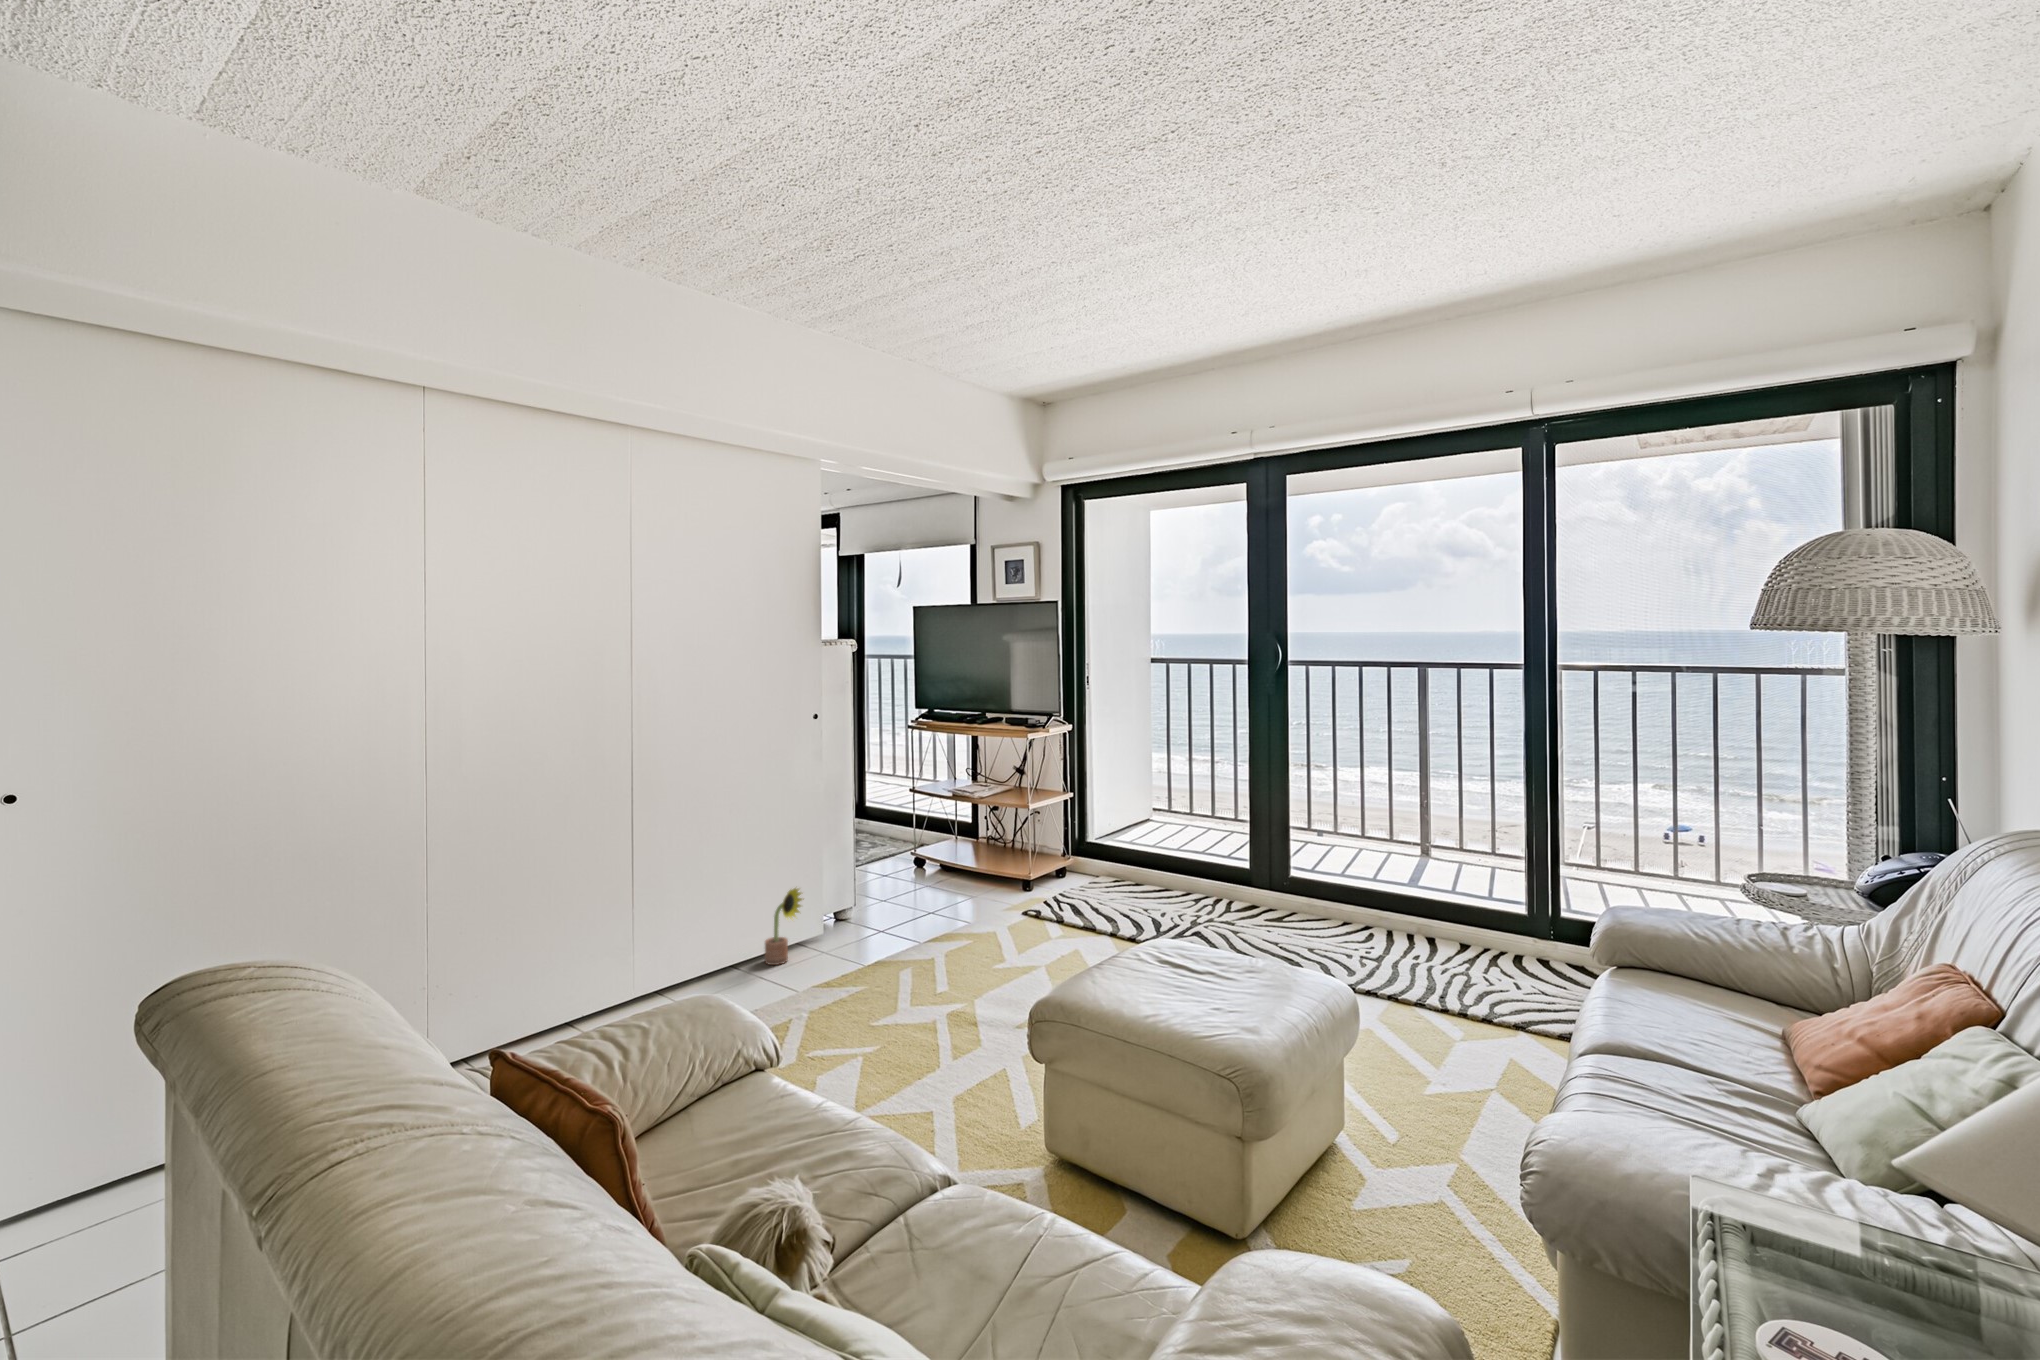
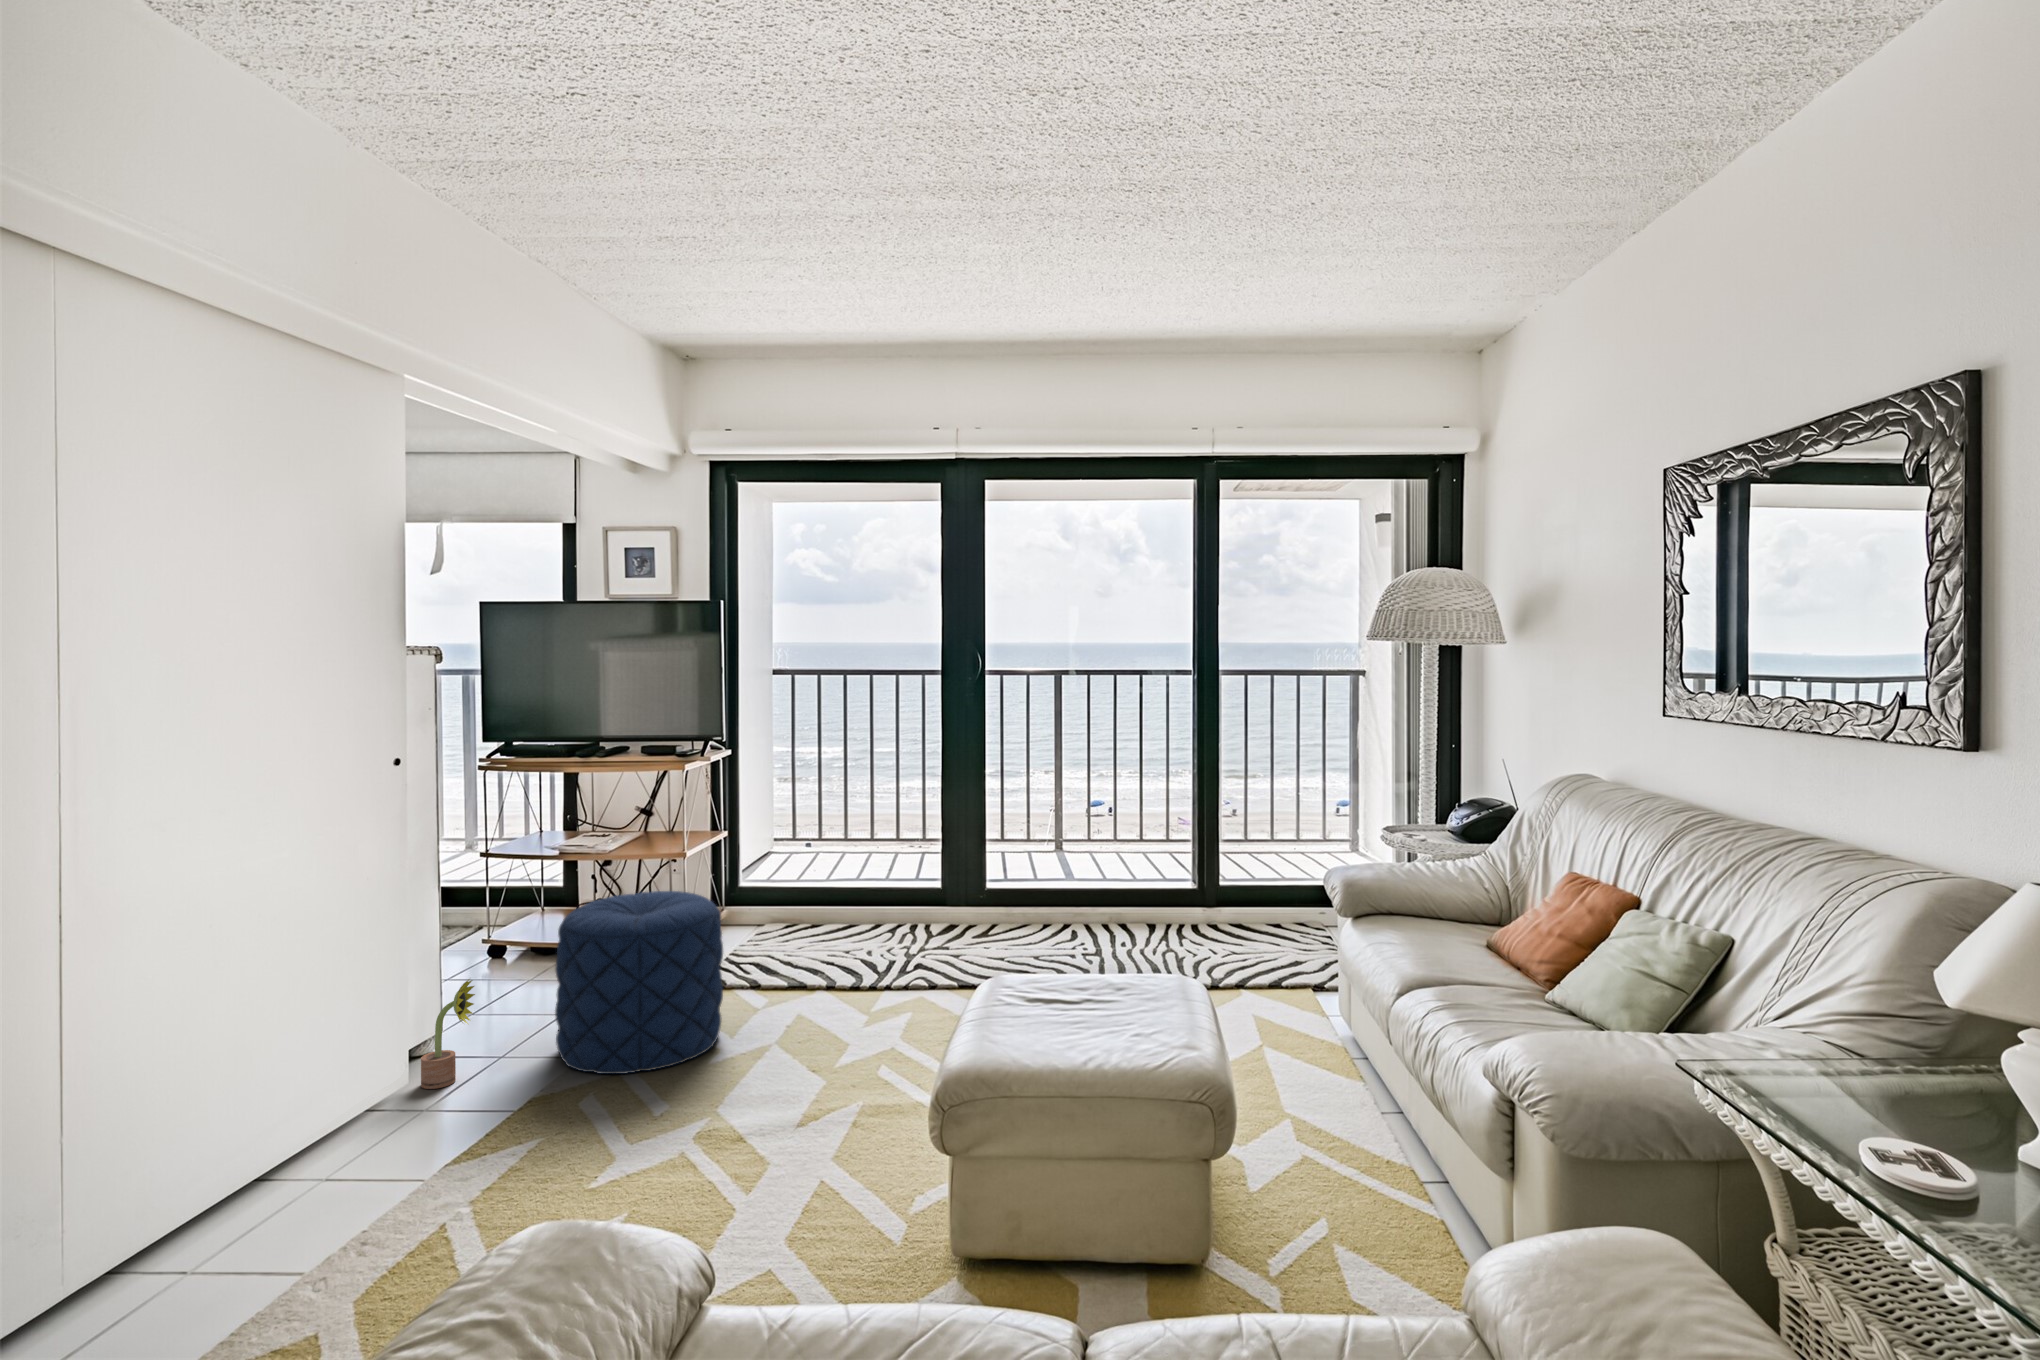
pouf: none [853,837,982,986] -> present [555,891,723,1074]

